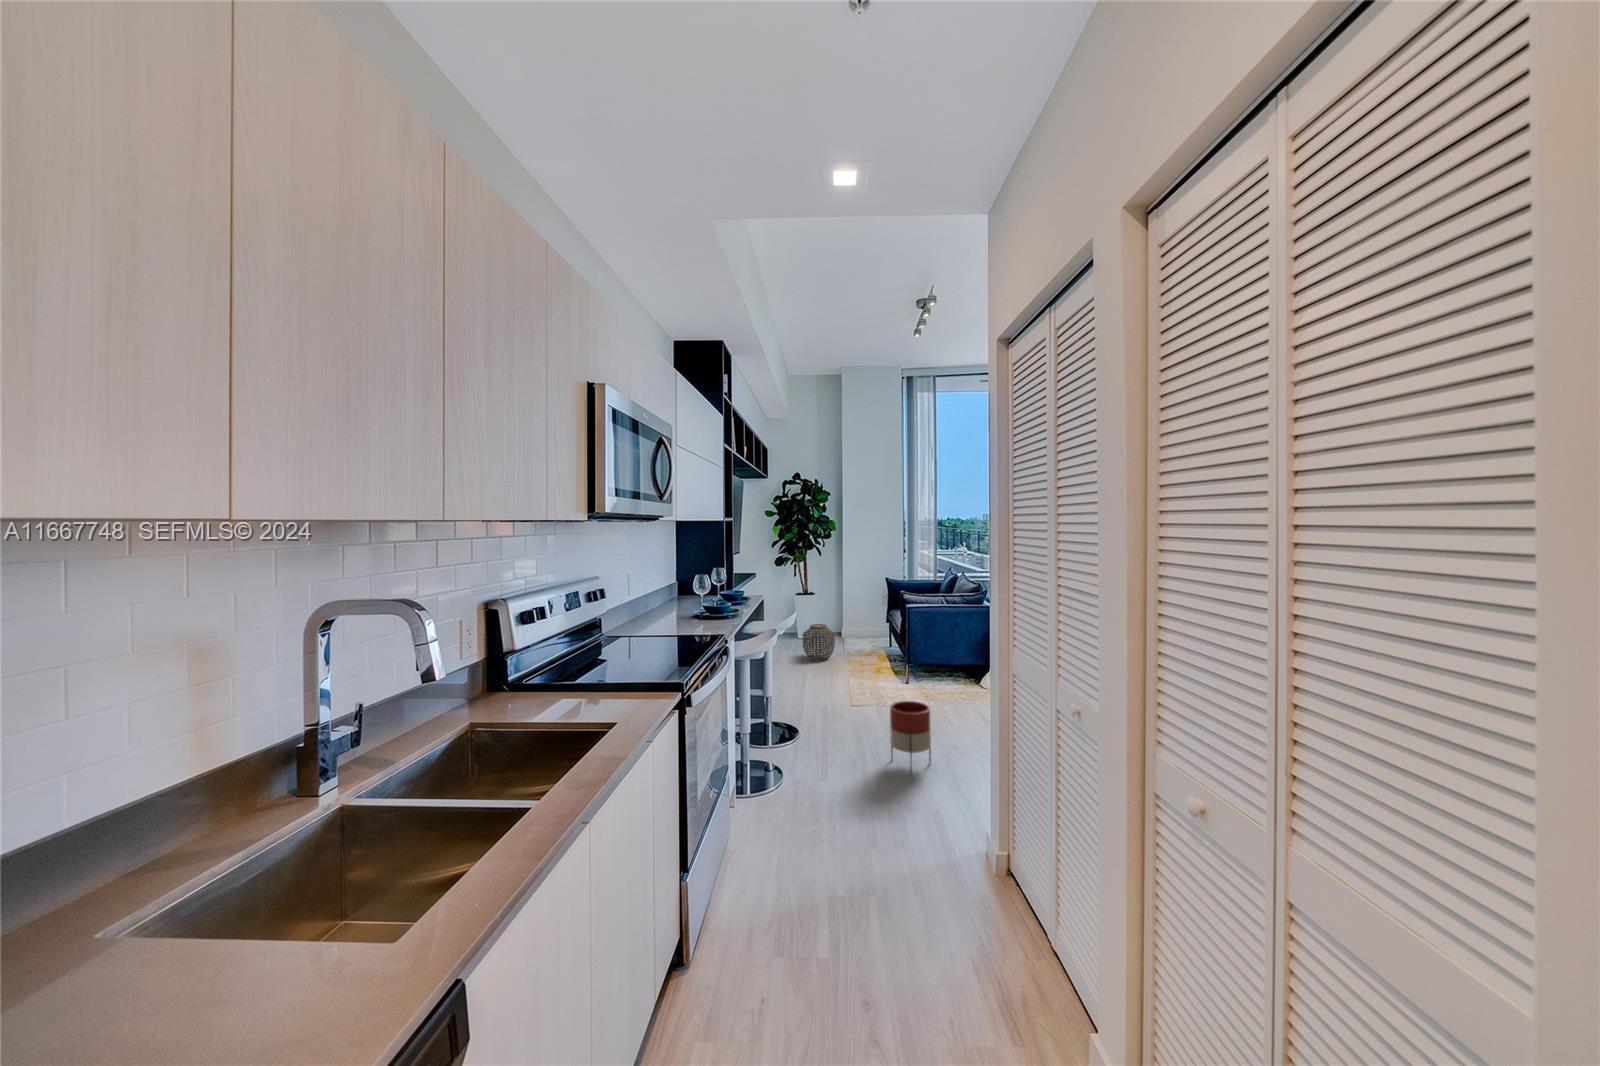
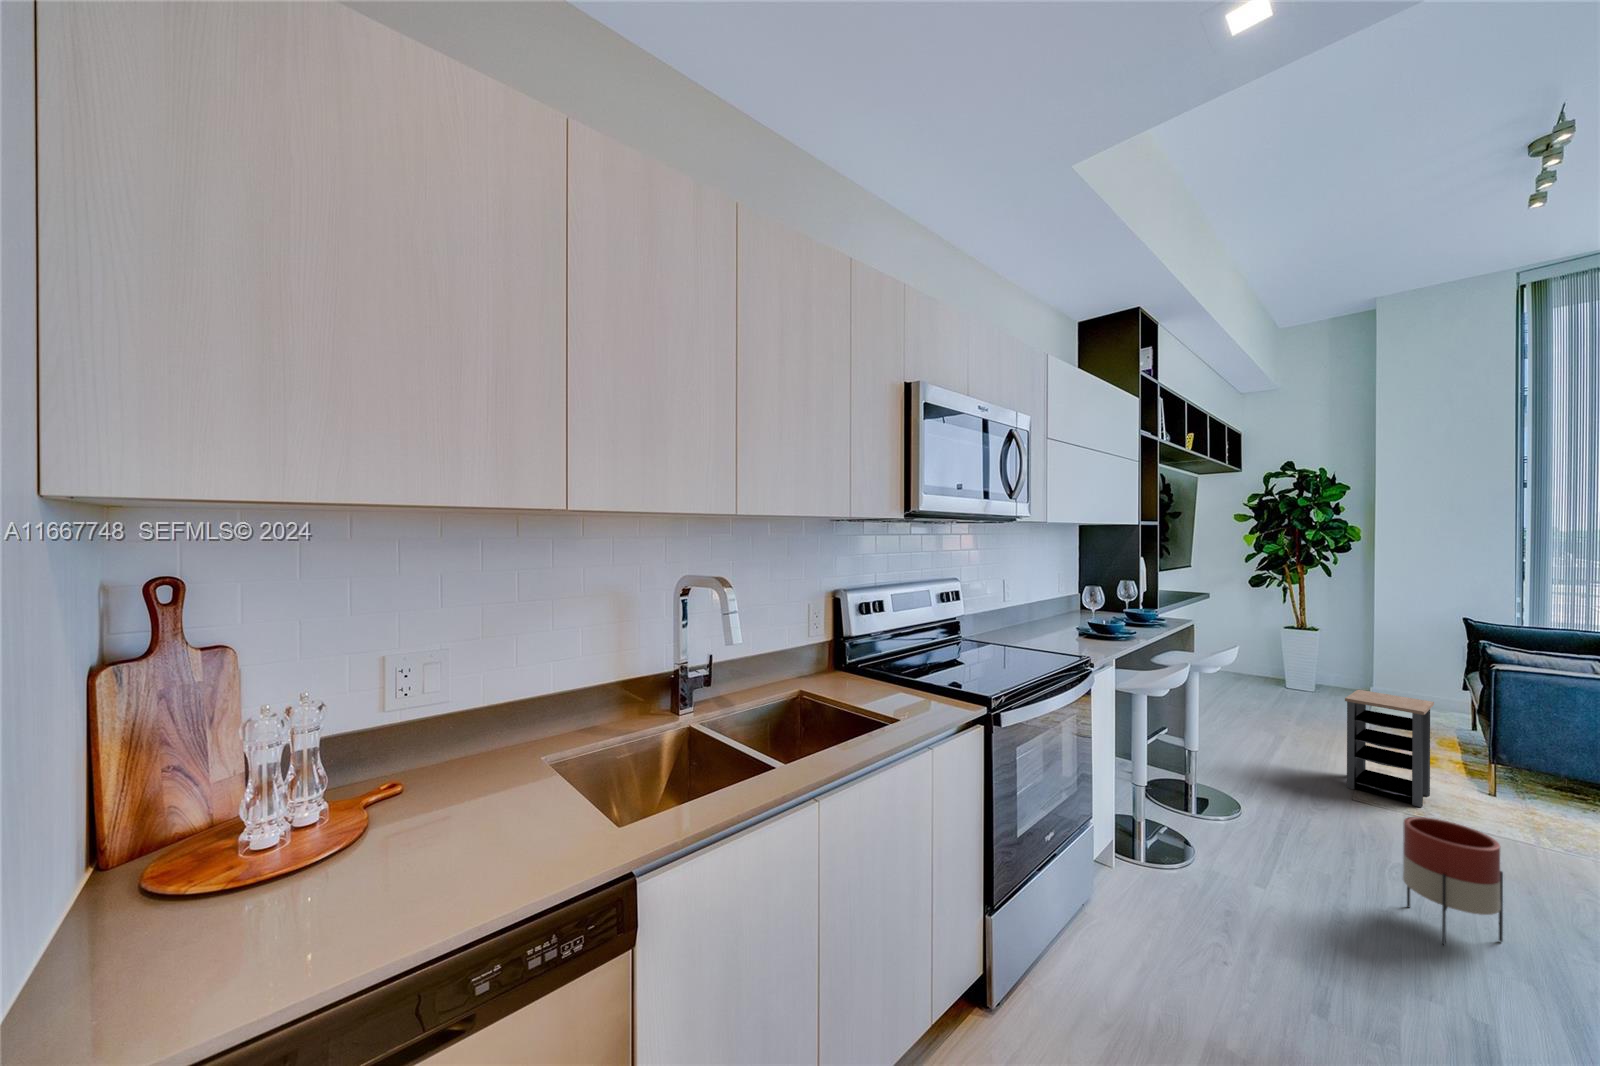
woven basket: present [803,624,835,661] -> none [1284,674,1345,728]
side table: none [844,630,883,698] -> present [1345,690,1434,807]

